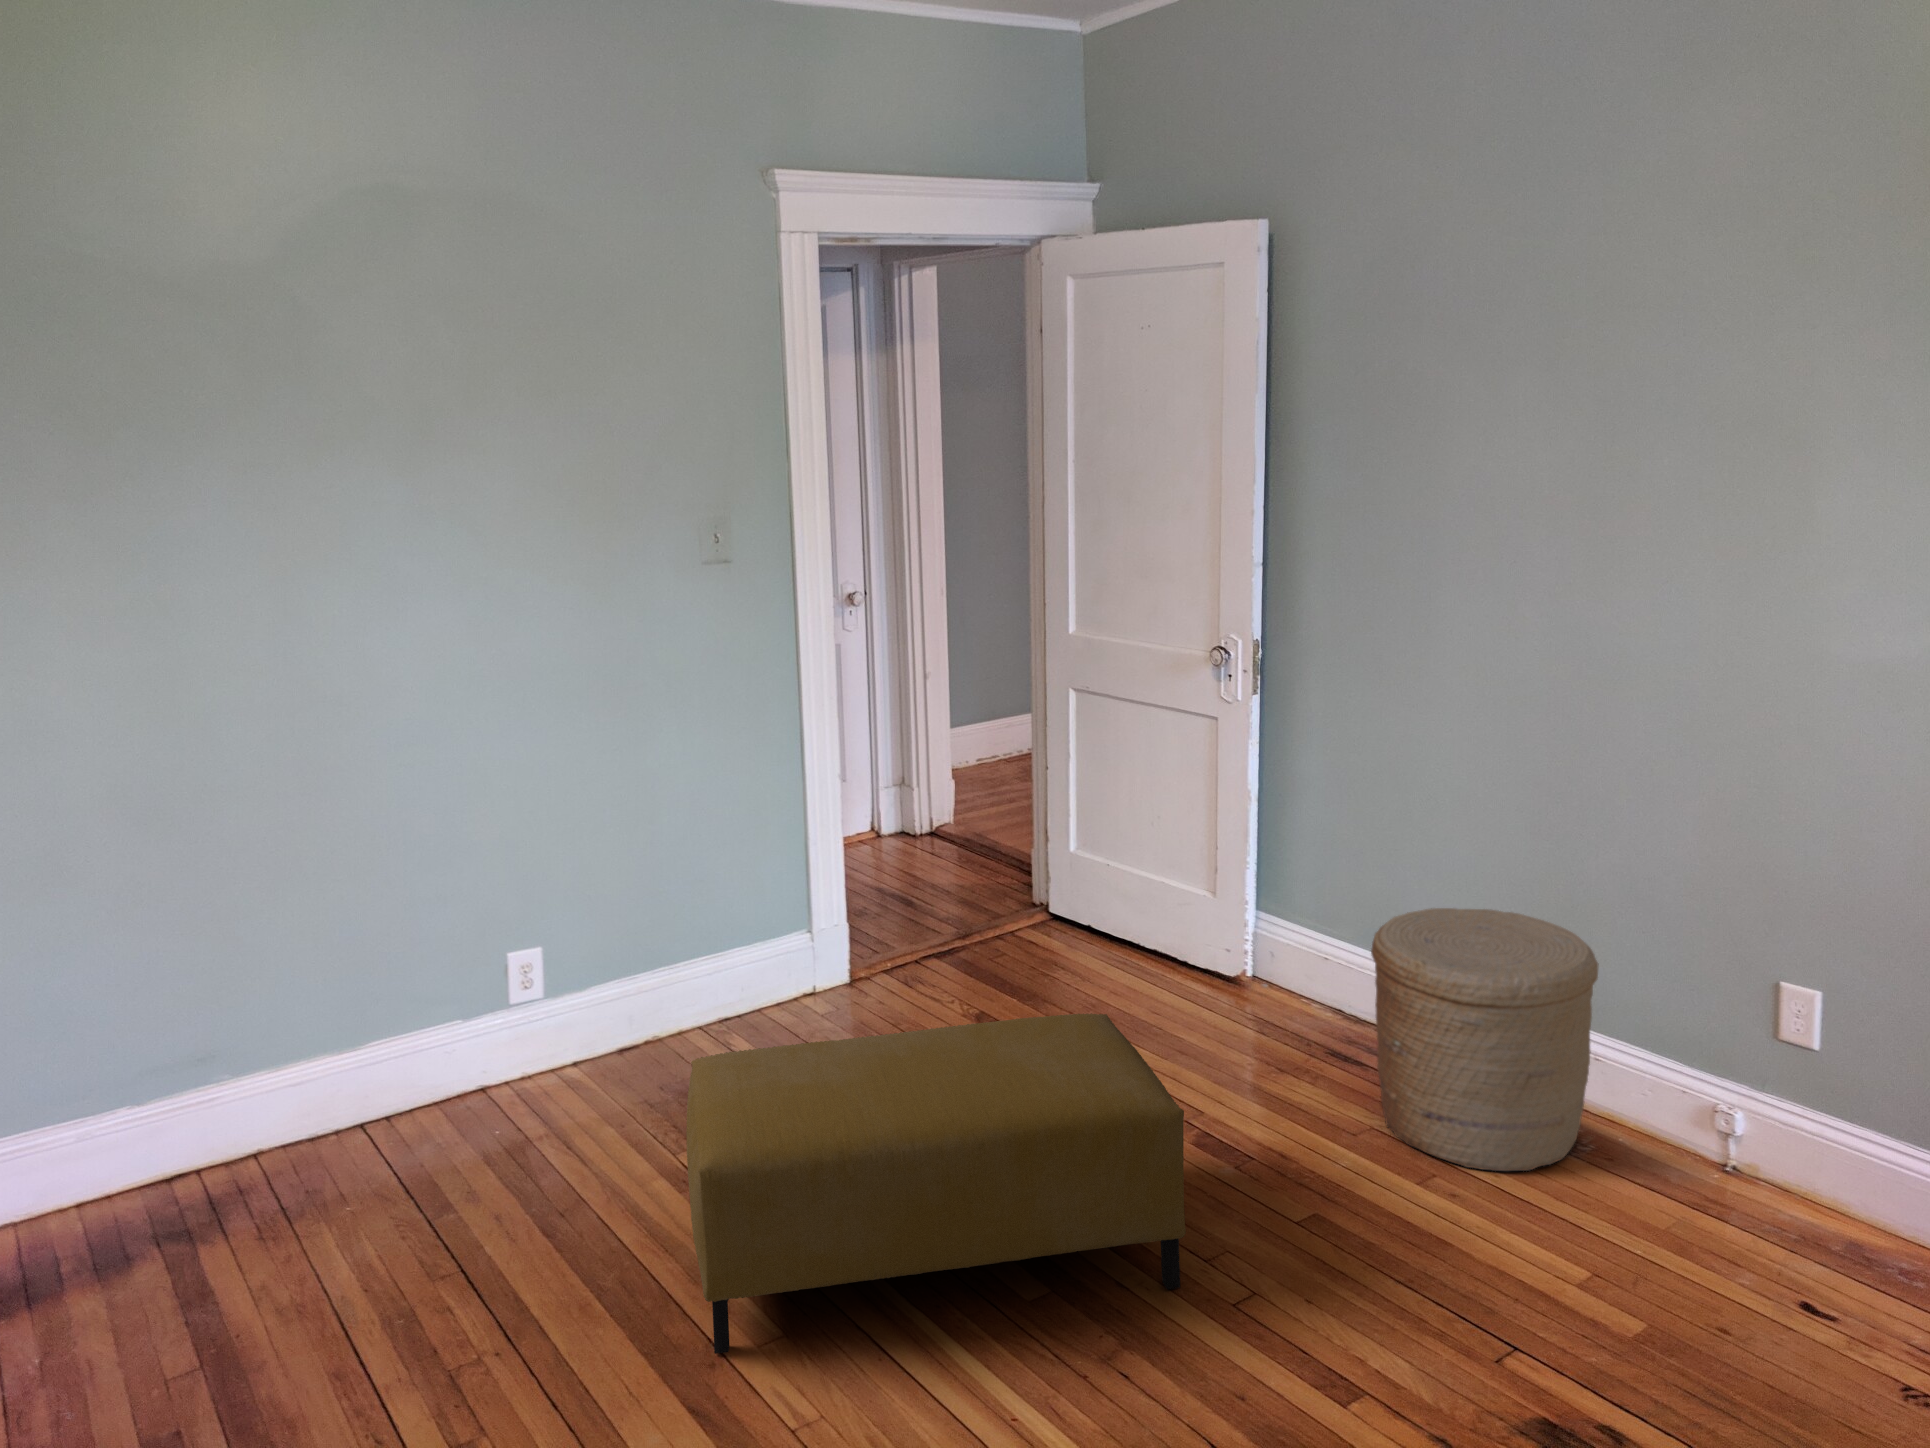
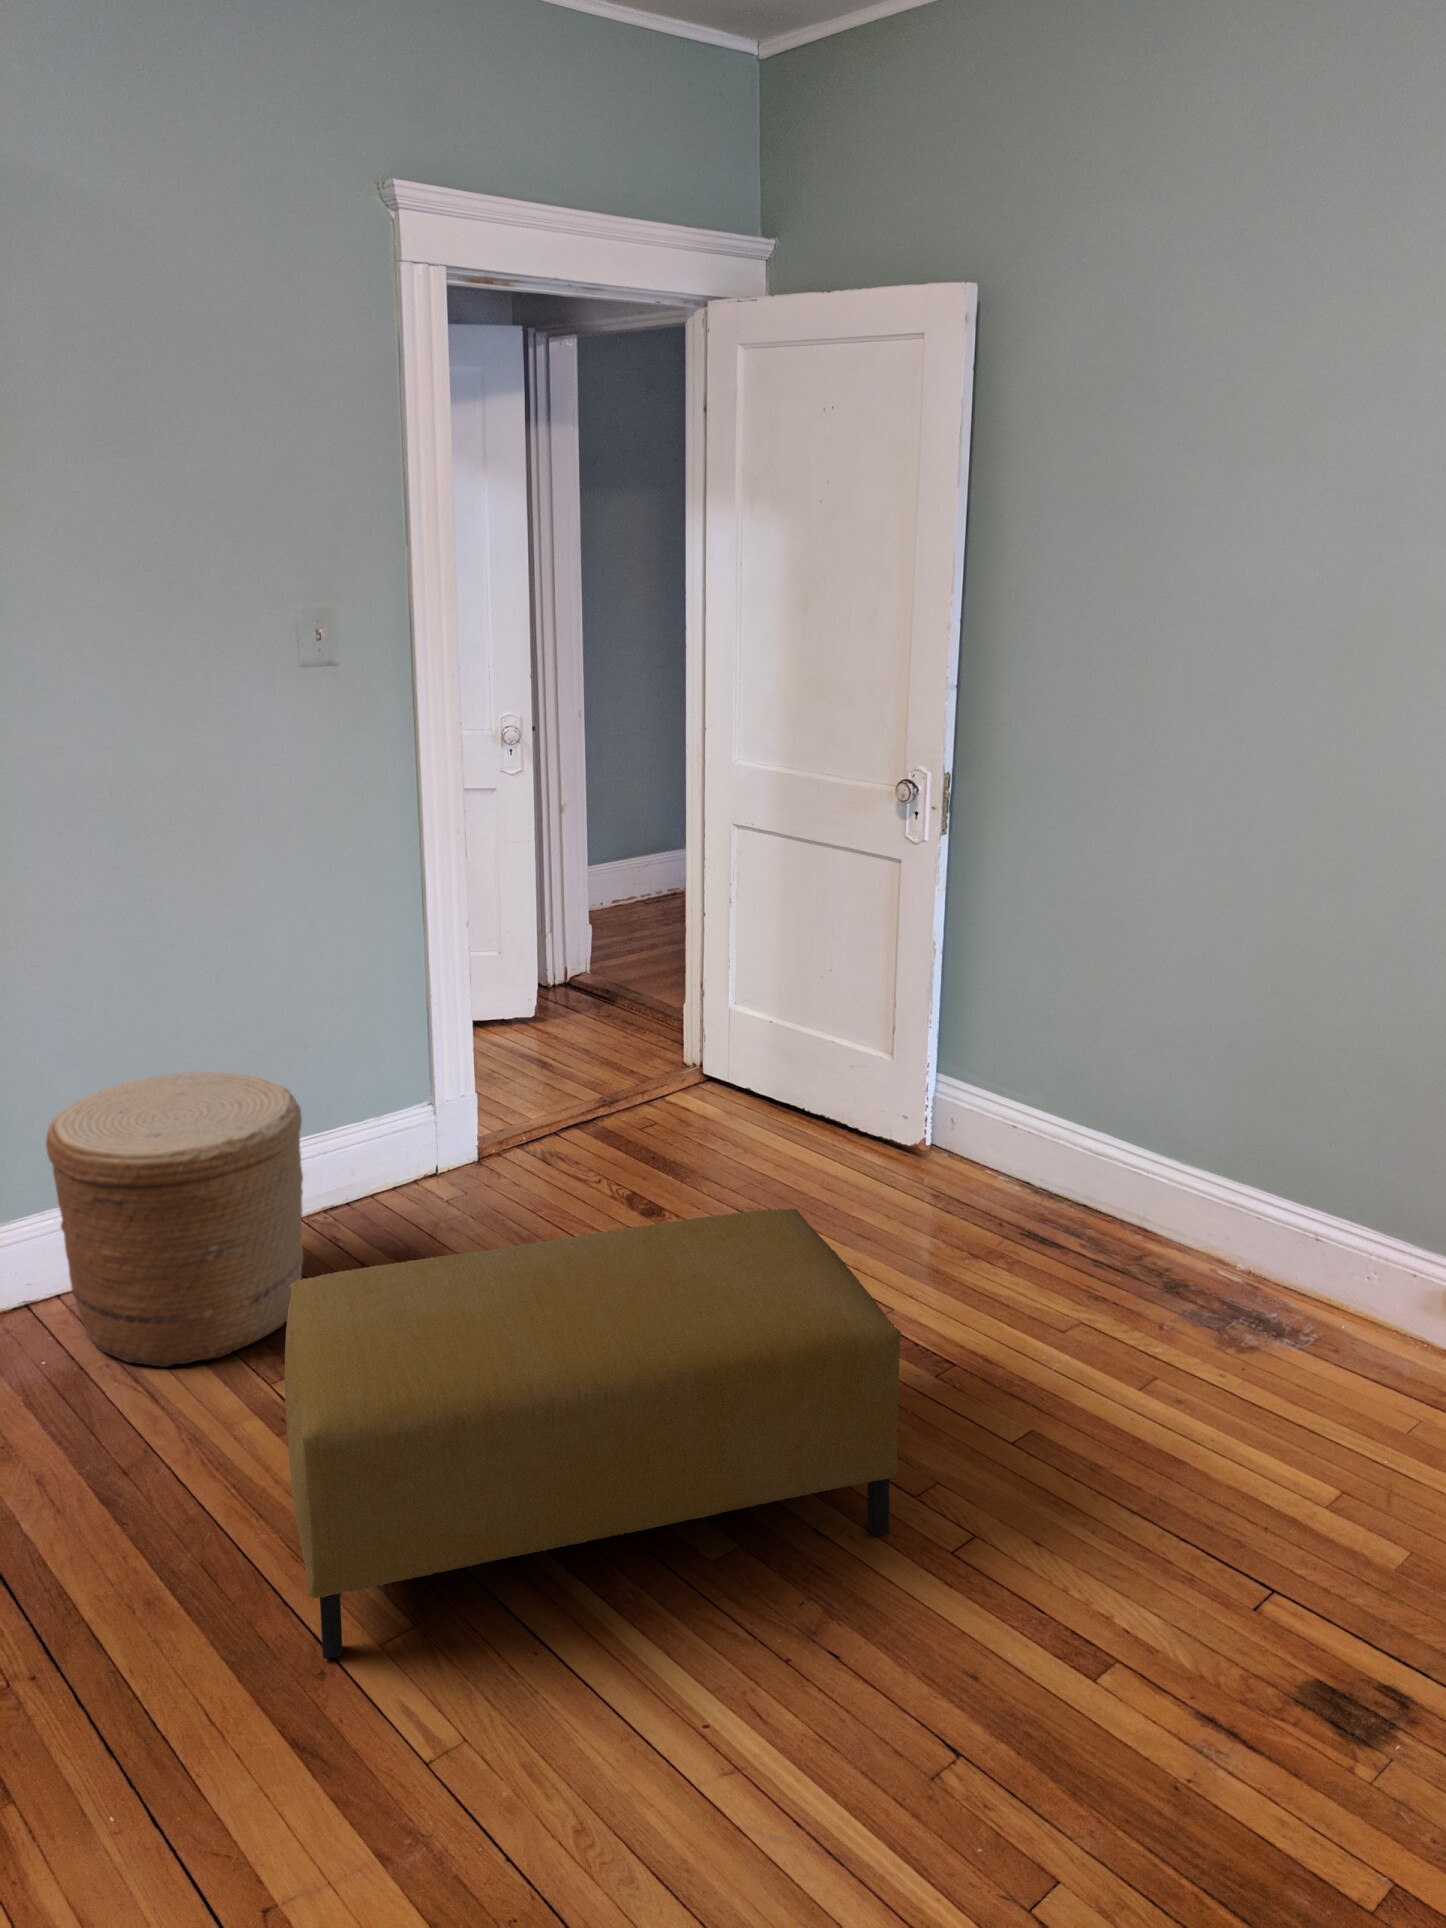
woven basket: present [1371,908,1599,1171] -> present [46,1072,303,1367]

